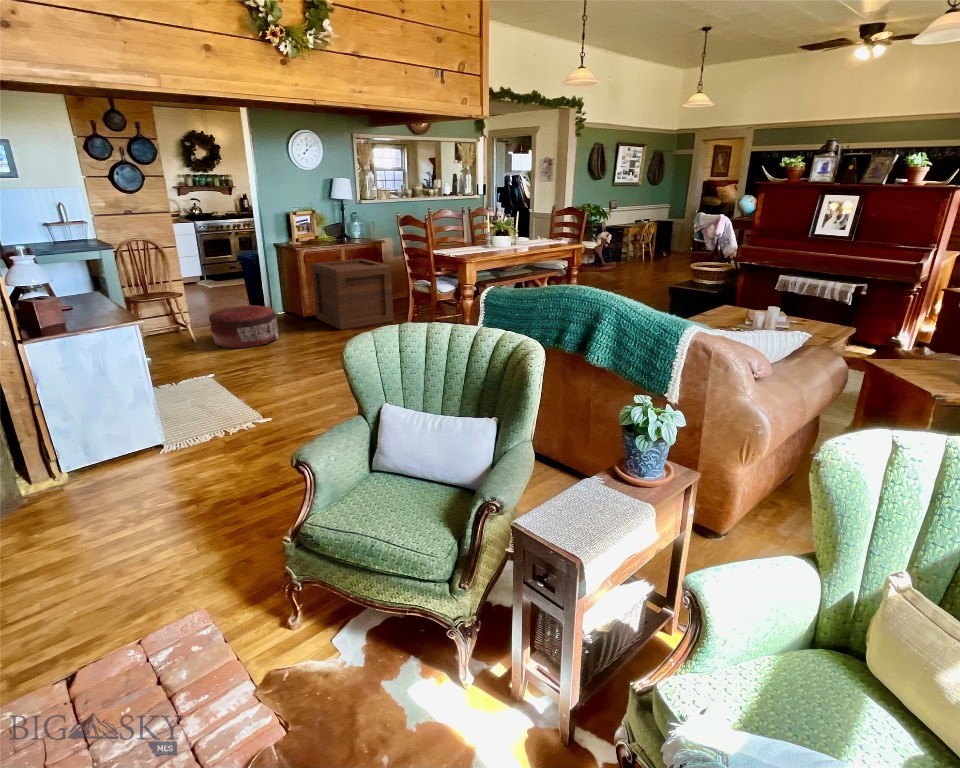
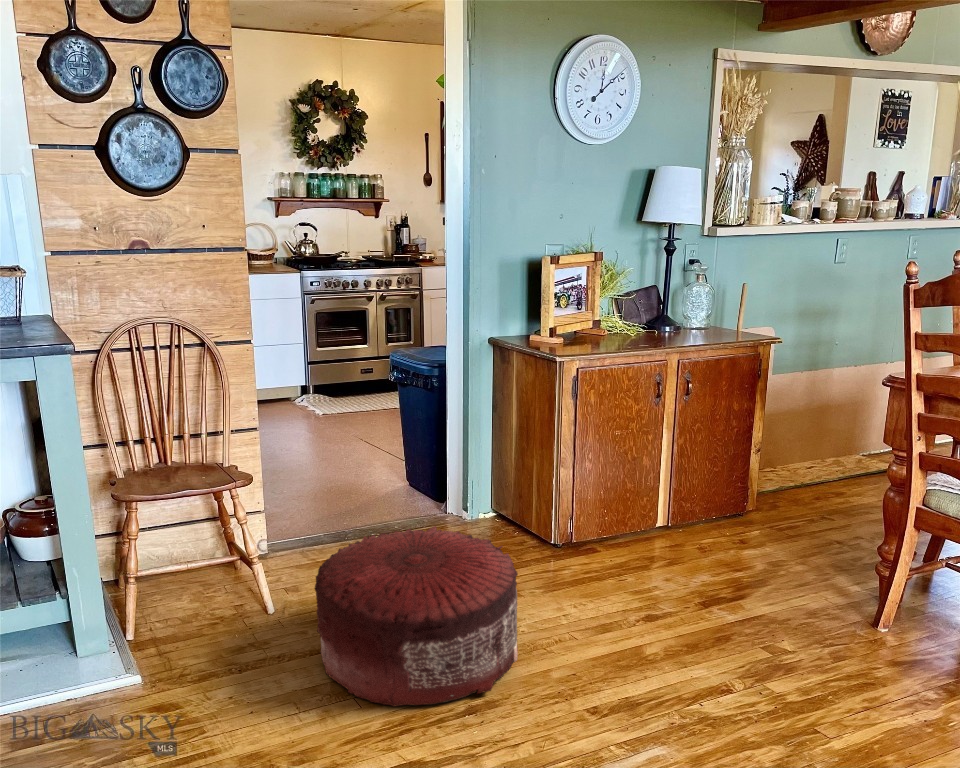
wooden crate: present [311,259,393,330] -> none [595,385,859,623]

